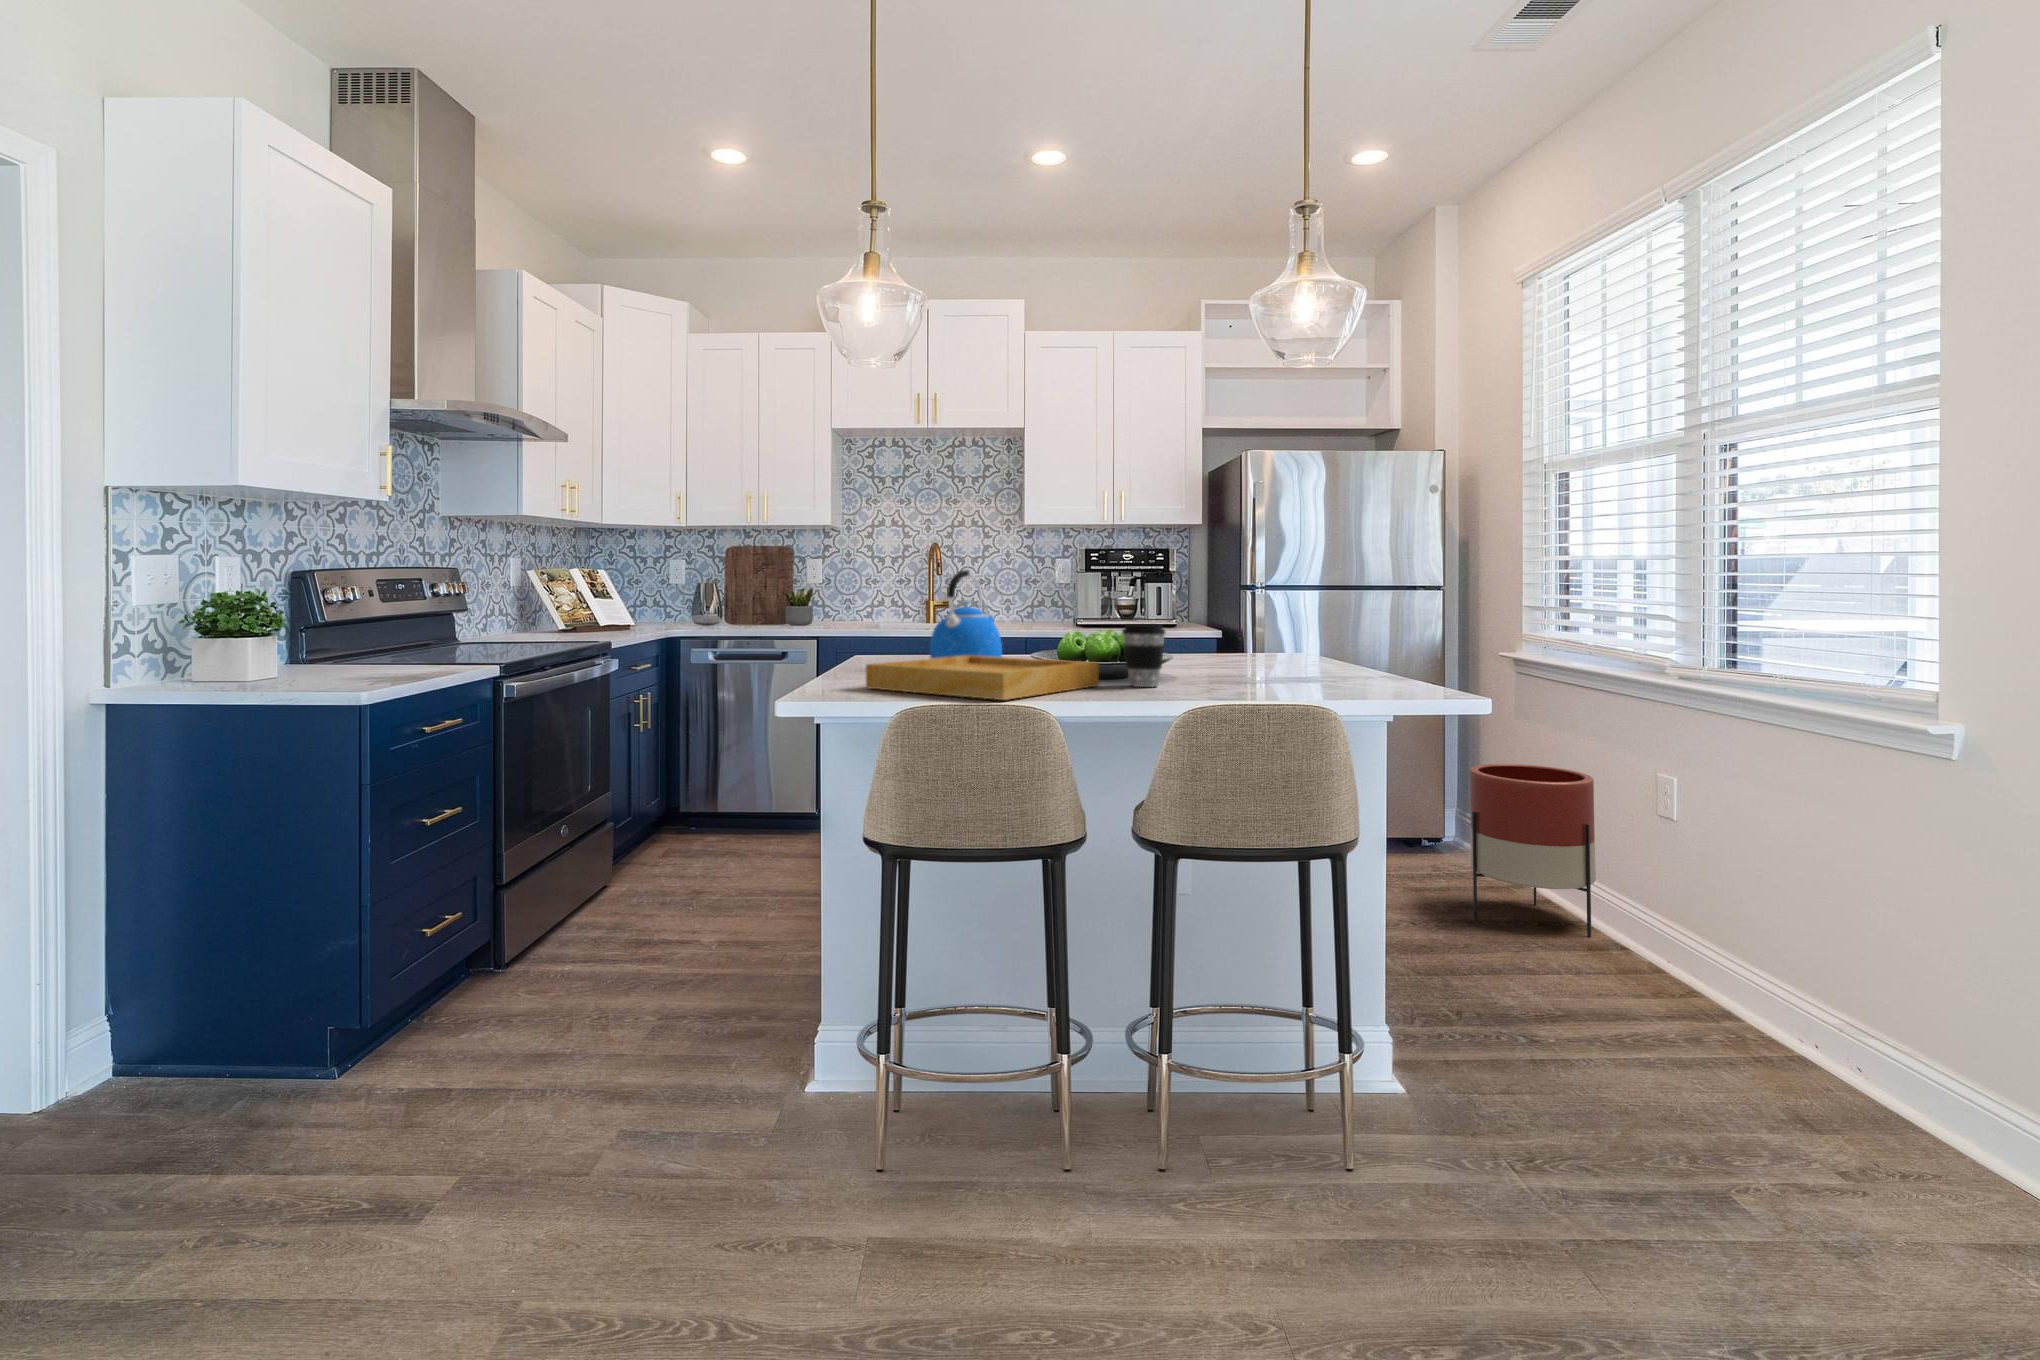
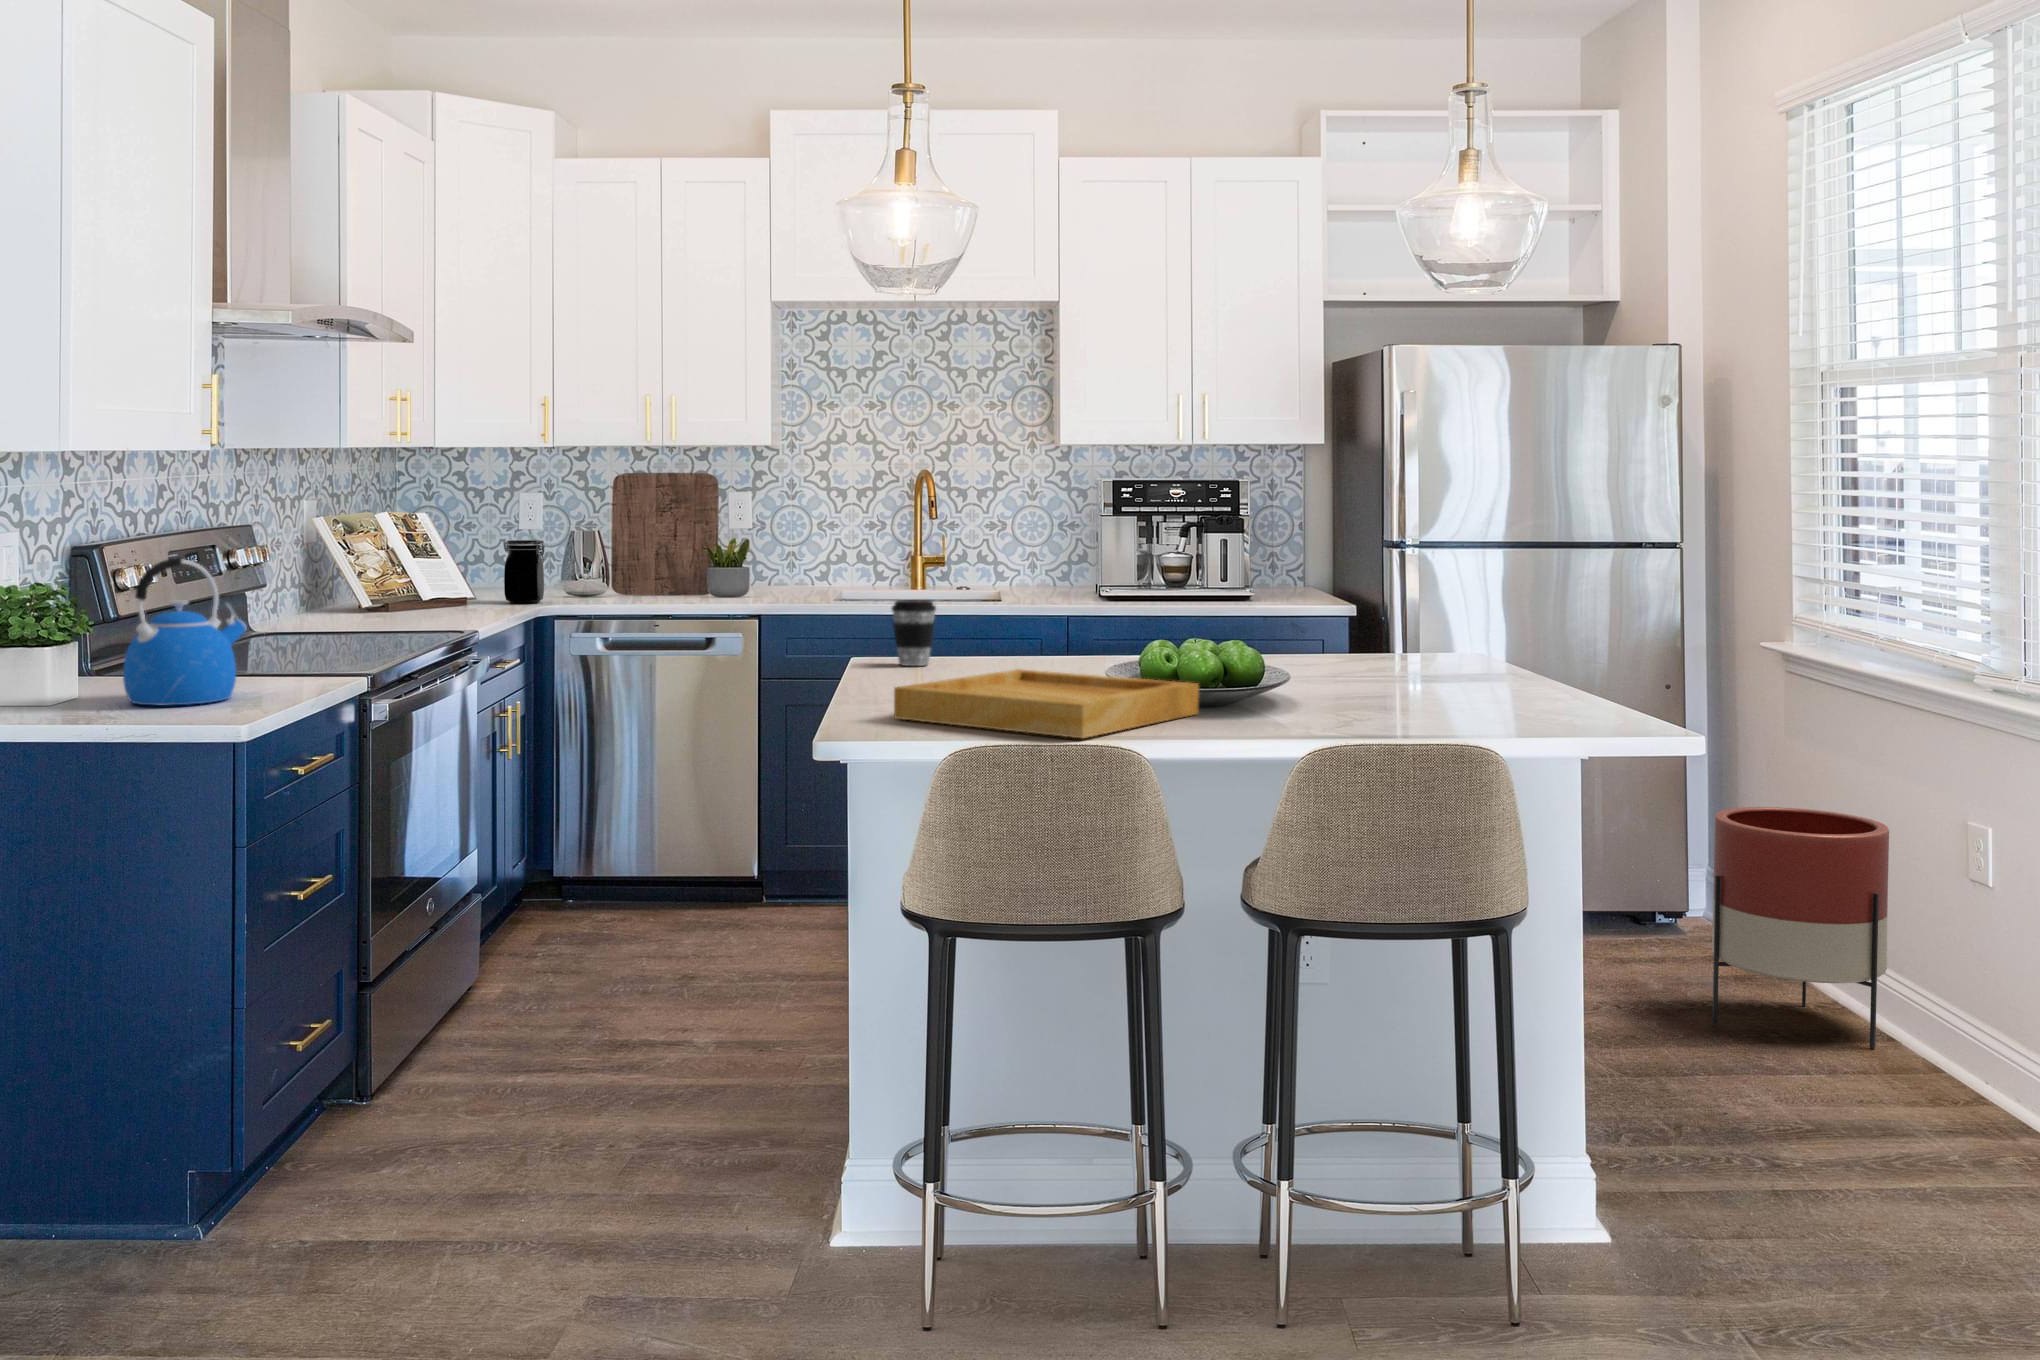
kettle: present [930,570,1002,658] -> present [123,558,247,705]
jar: none [649,585,677,627] -> present [504,540,545,603]
coffee cup: present [1122,624,1165,687] -> present [892,600,936,666]

